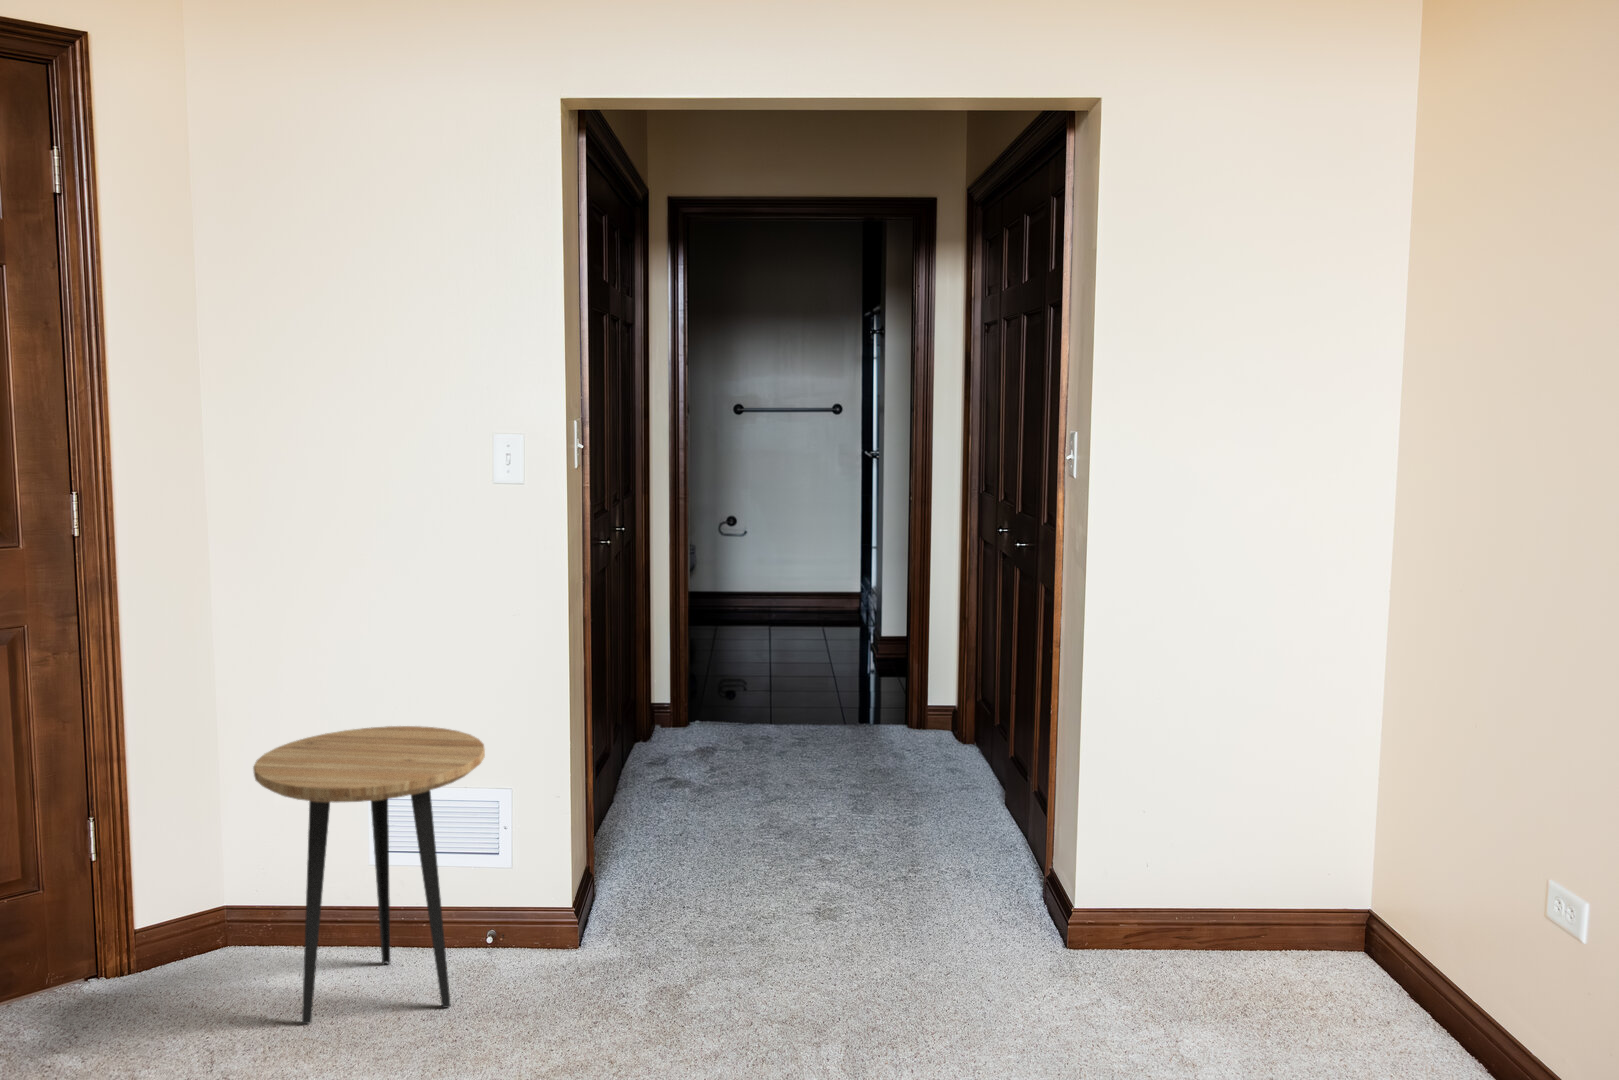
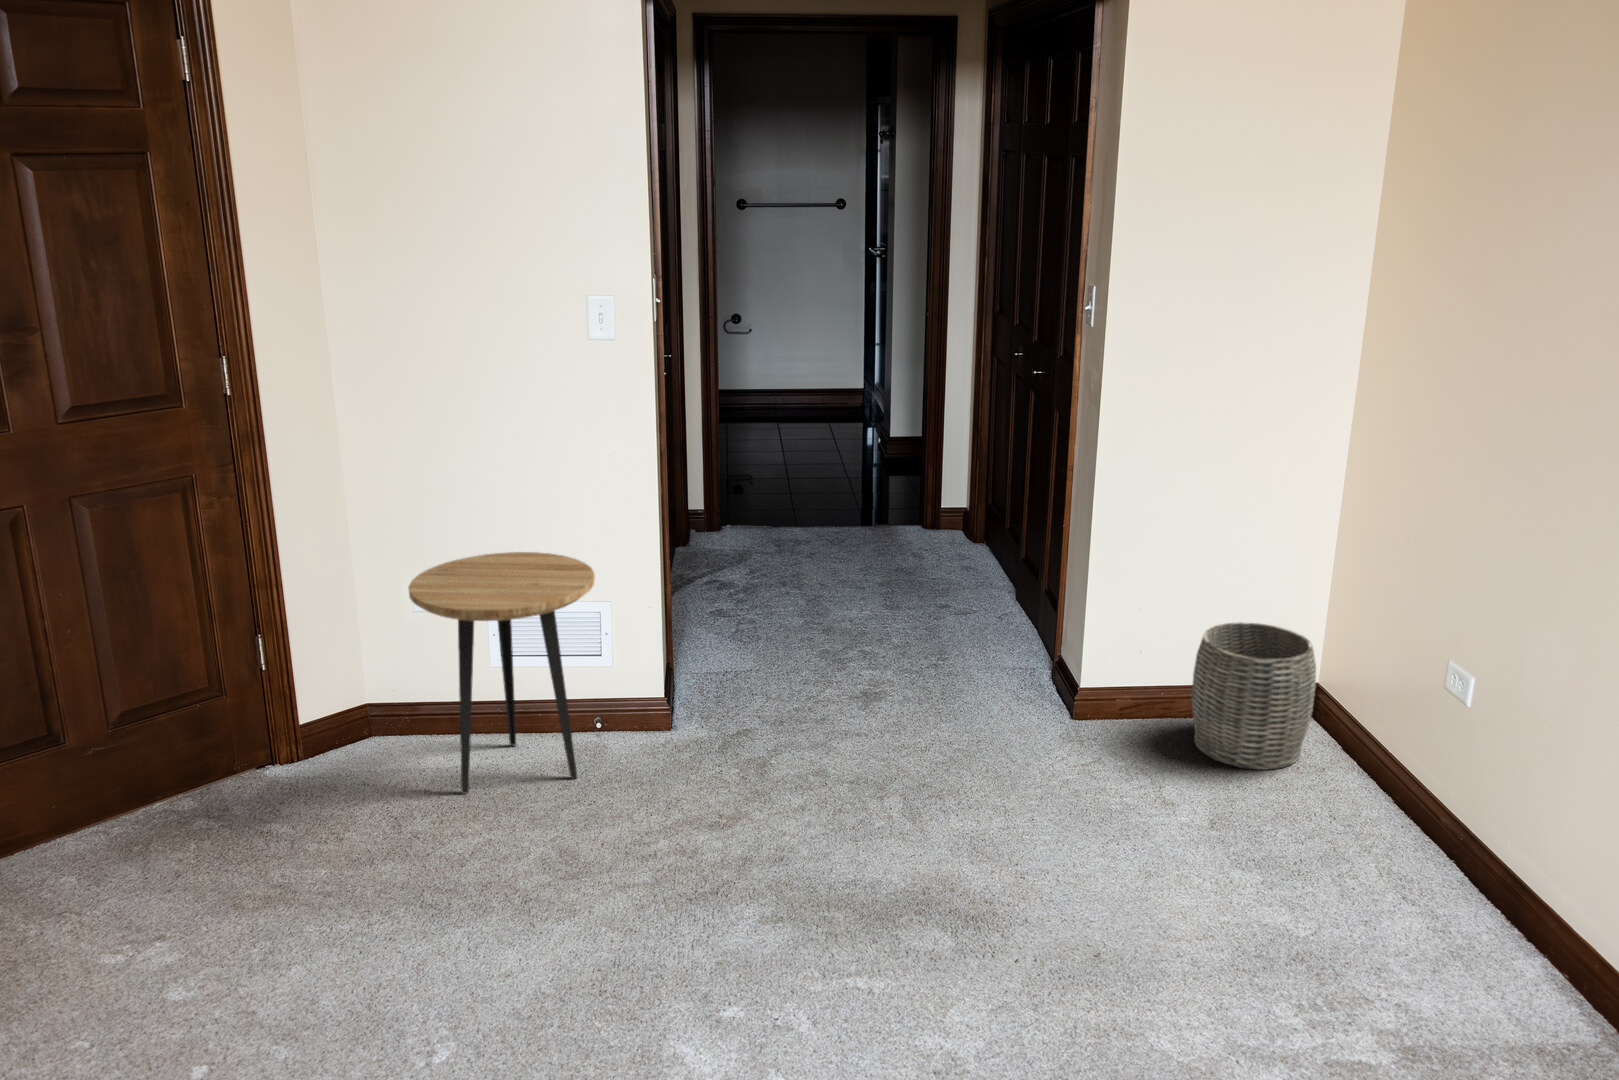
woven basket: none [1210,830,1362,1017] -> present [1192,623,1316,770]

